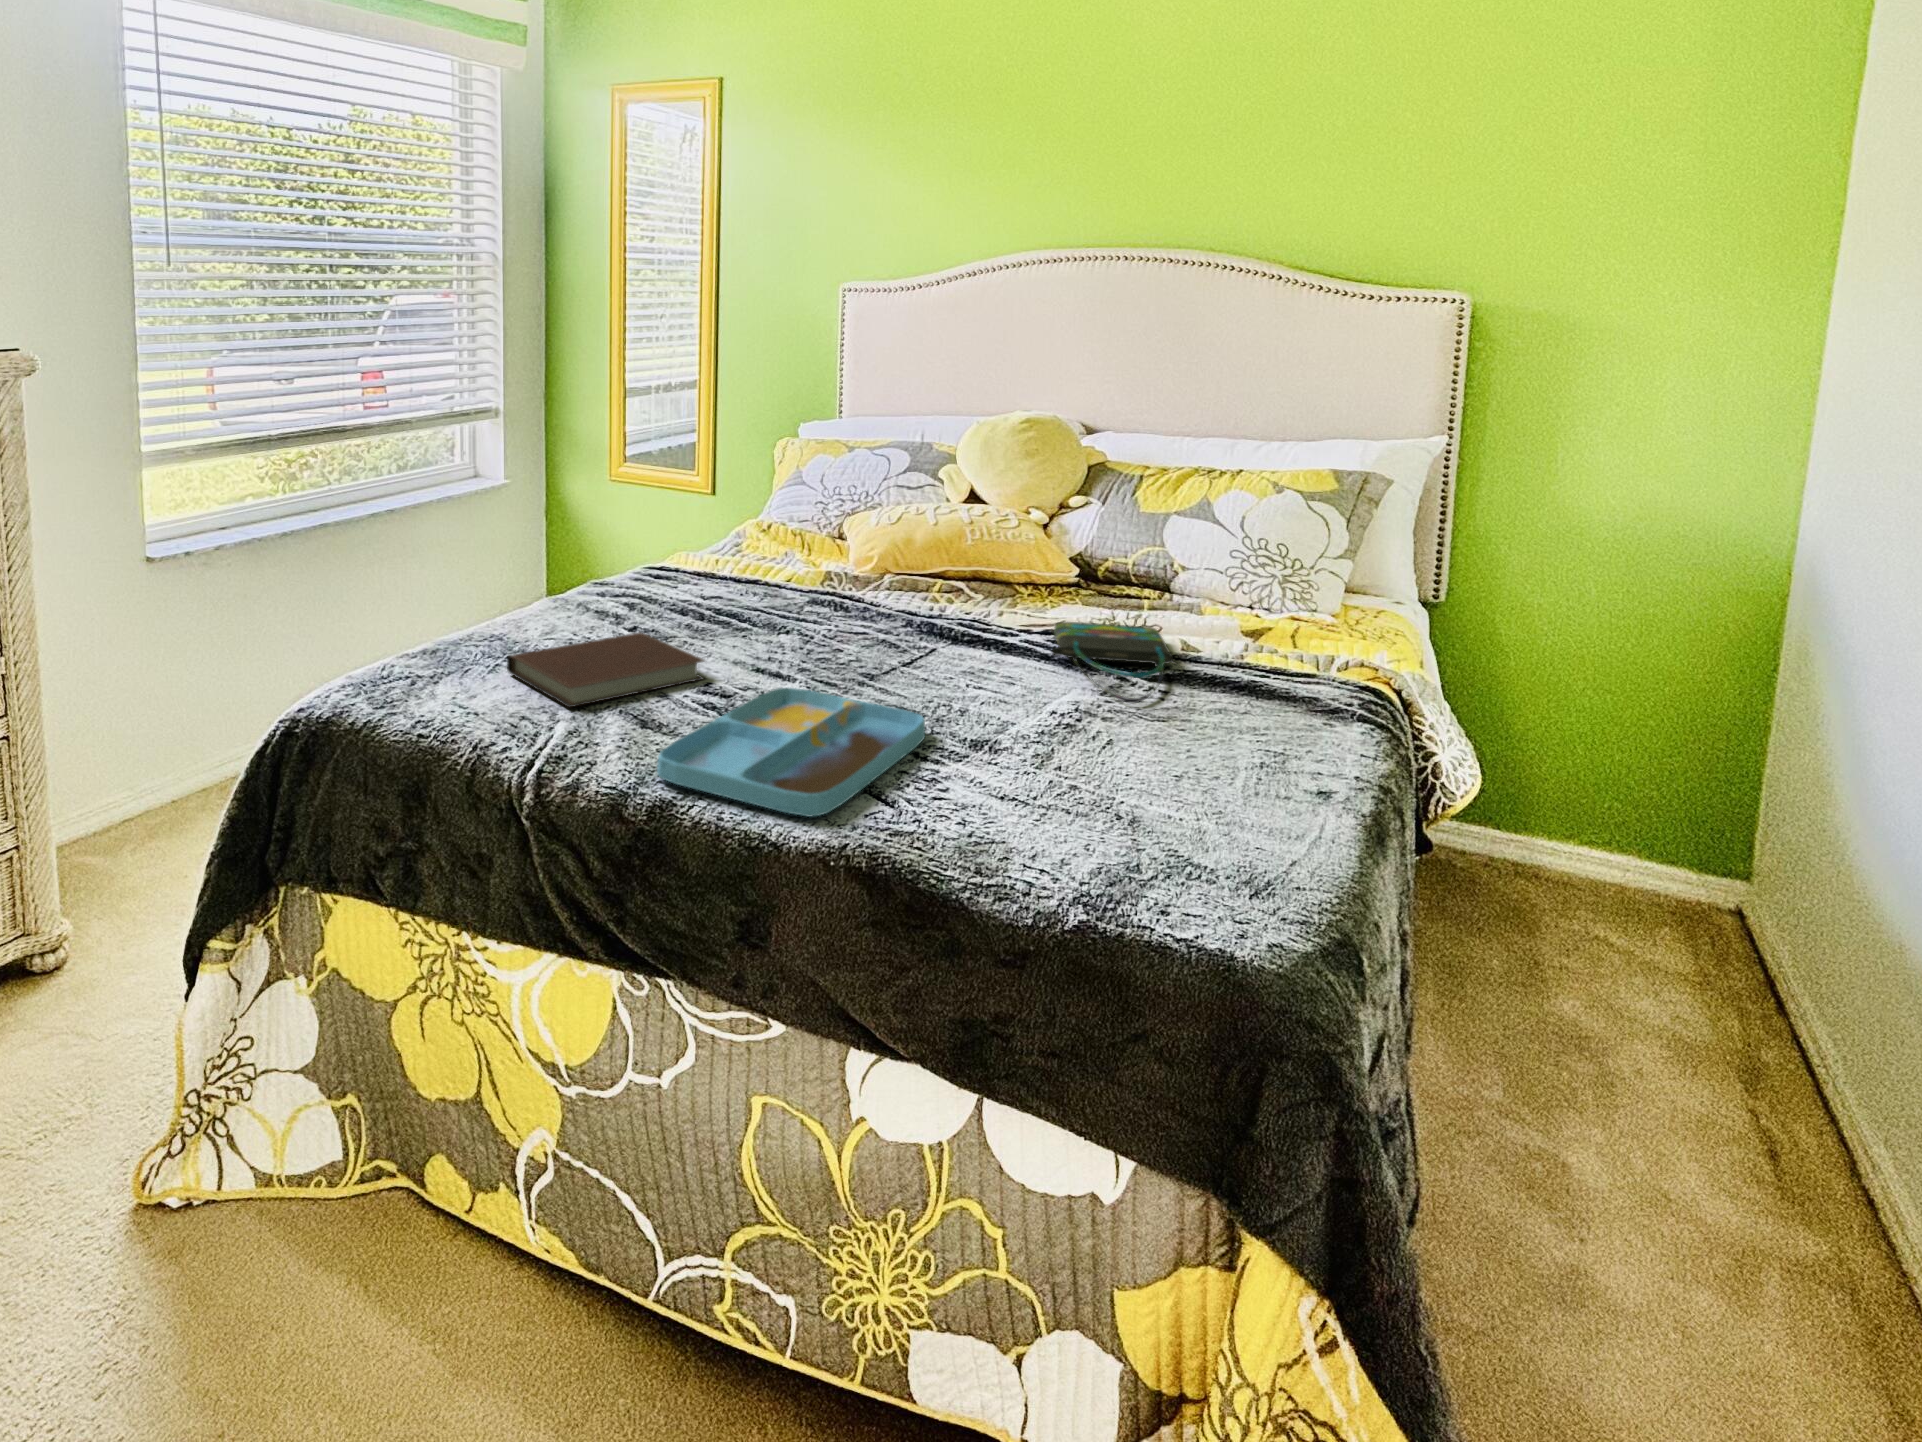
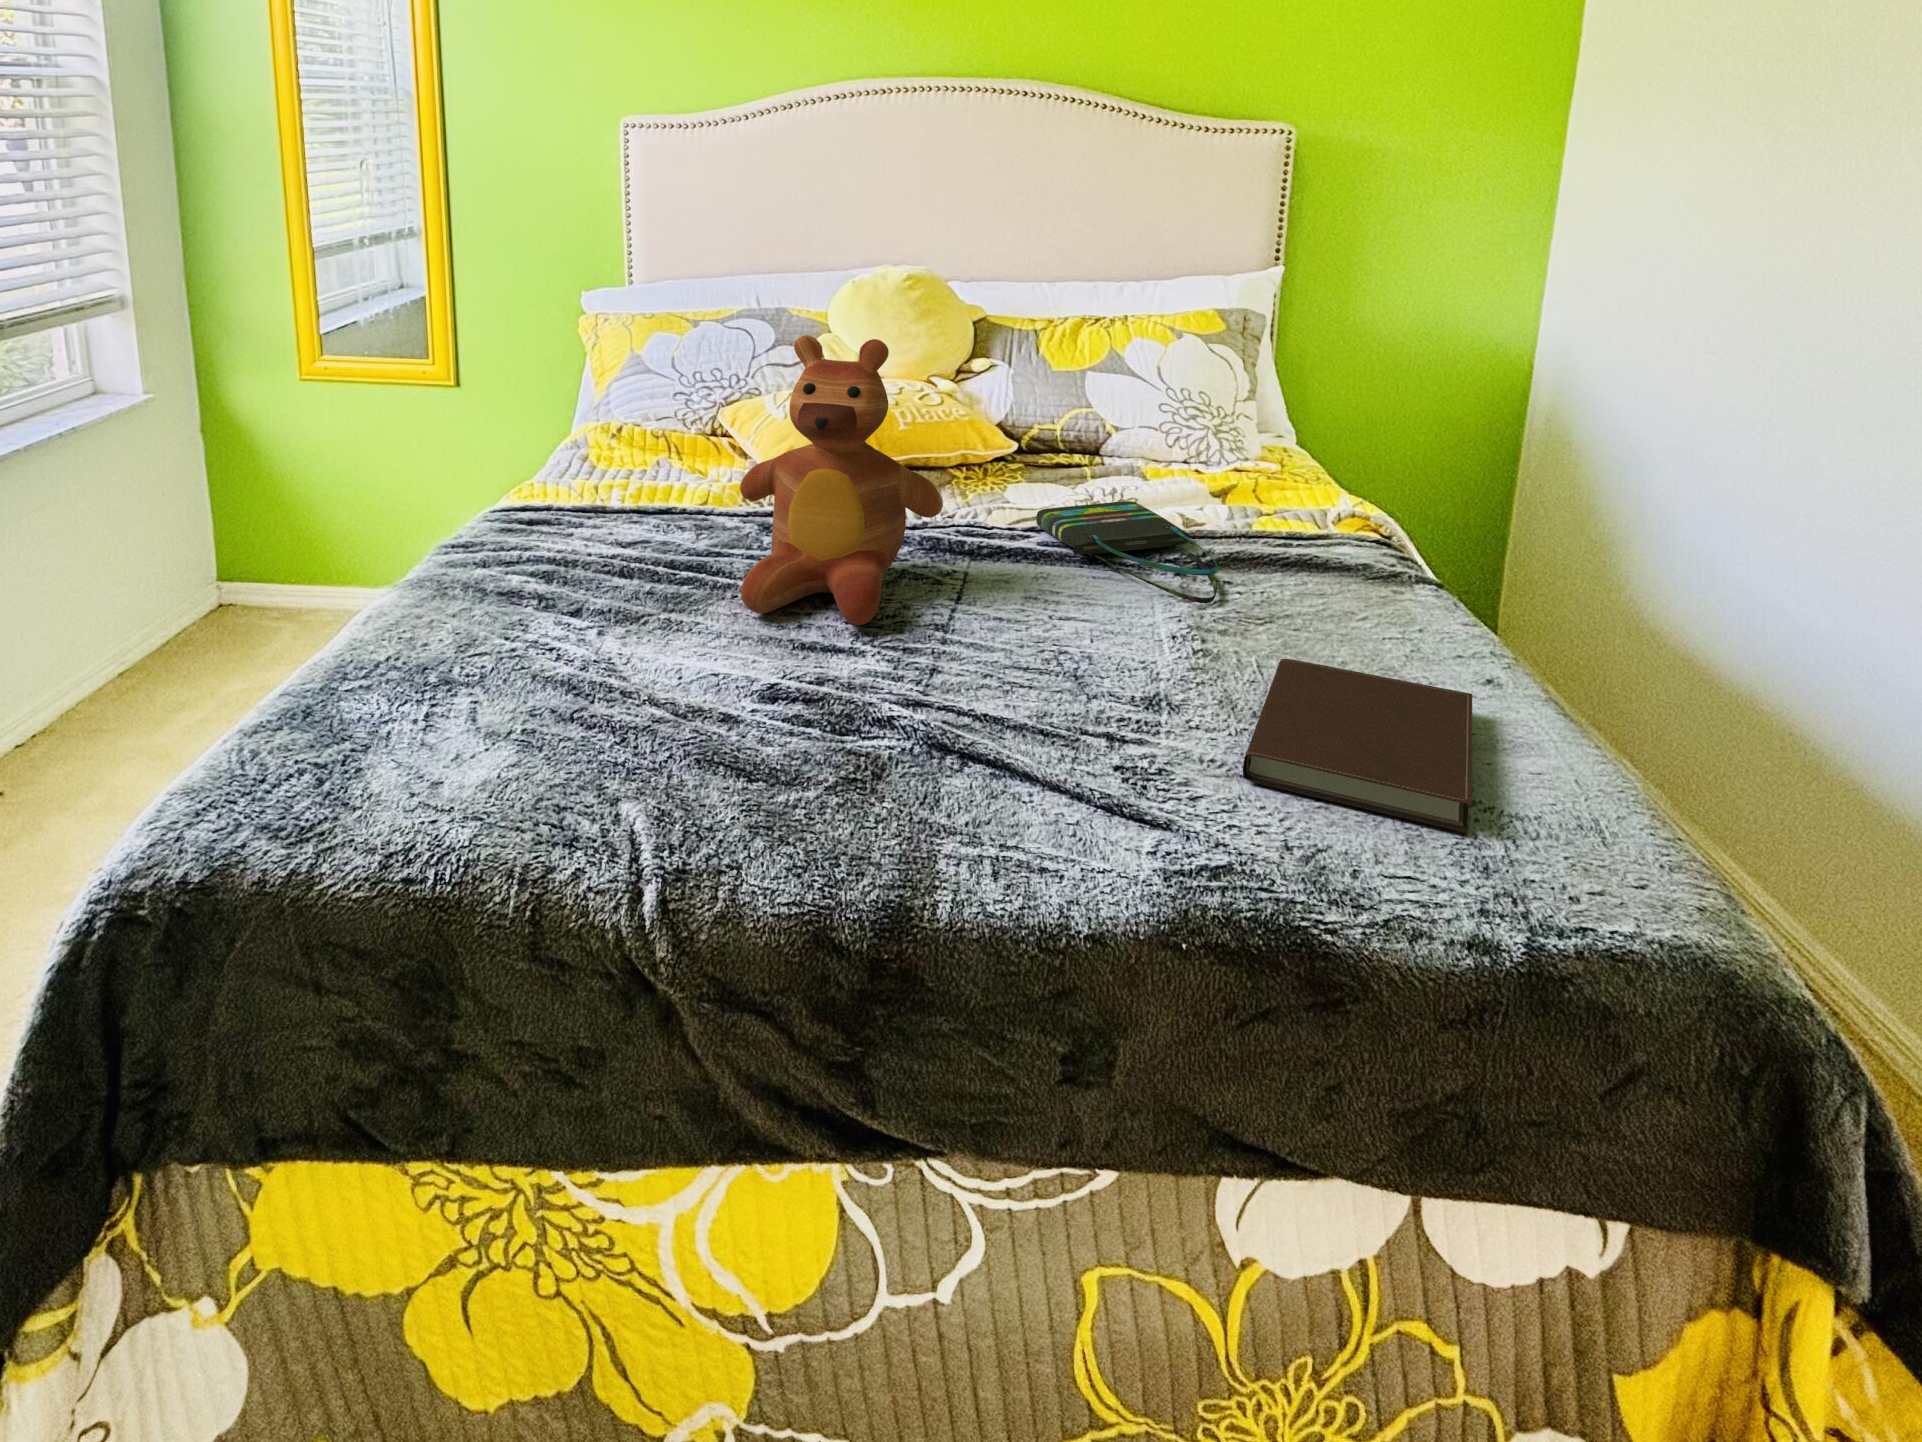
teddy bear: none [751,444,922,670] -> present [740,335,943,625]
notebook: present [507,632,705,708] -> present [1243,659,1472,833]
tray: present [657,688,925,816] -> none [822,666,1098,879]

